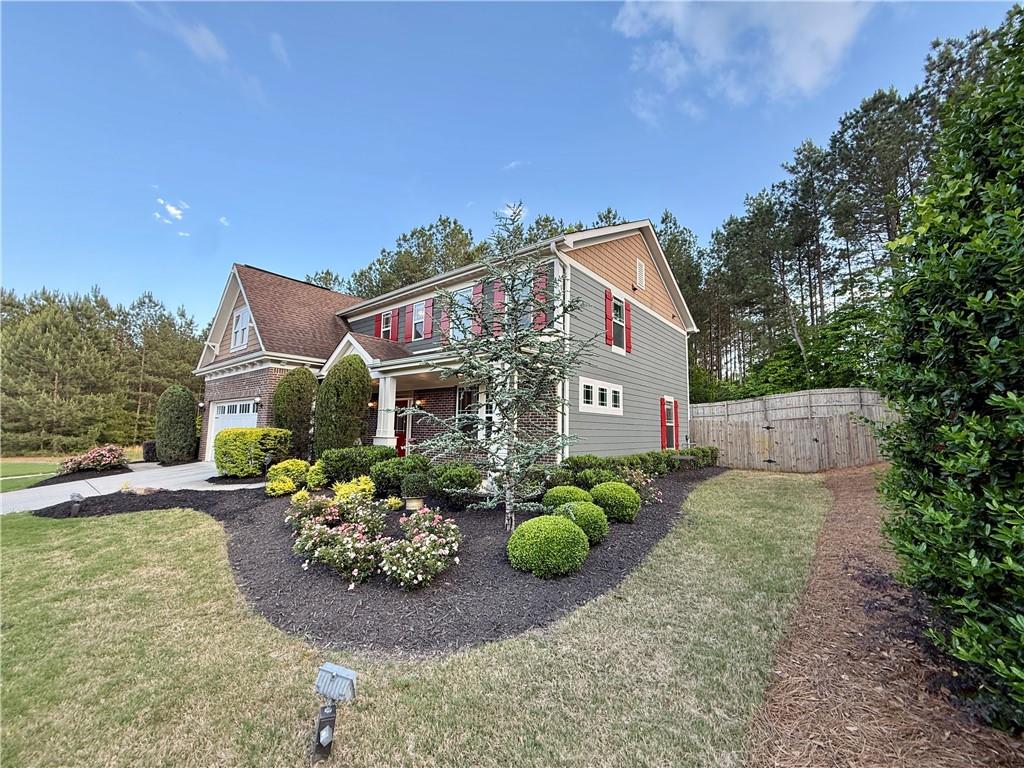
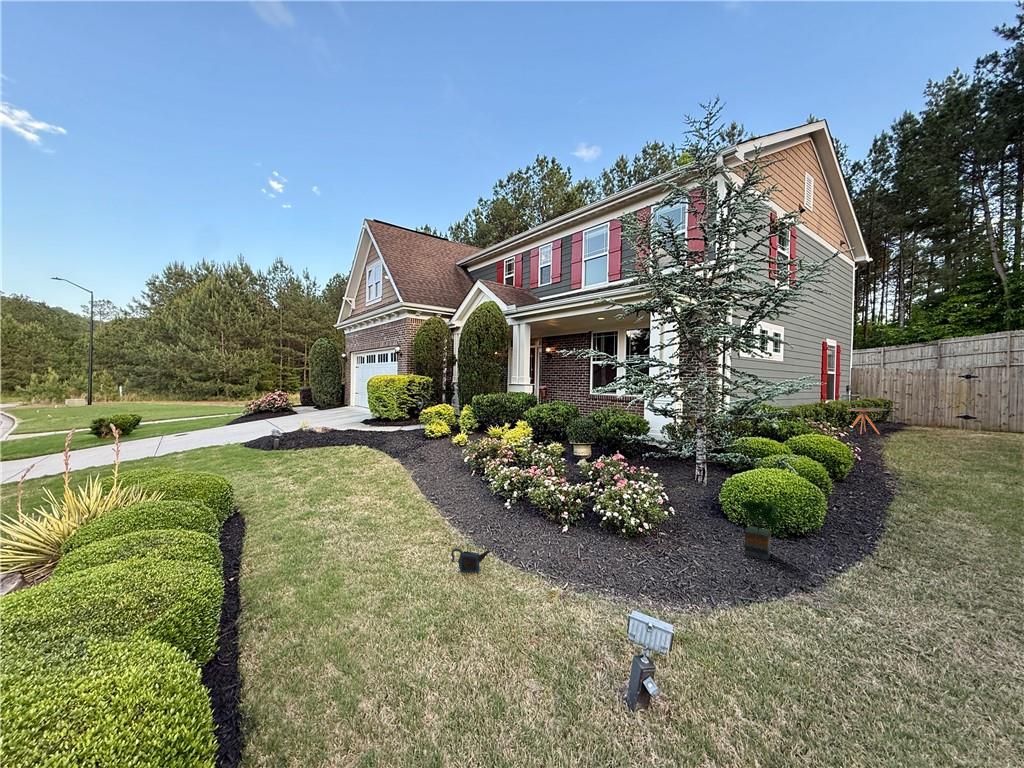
potted tree: none [499,554,531,612] -> present [740,500,780,560]
watering can: none [182,630,229,657] -> present [451,548,490,572]

